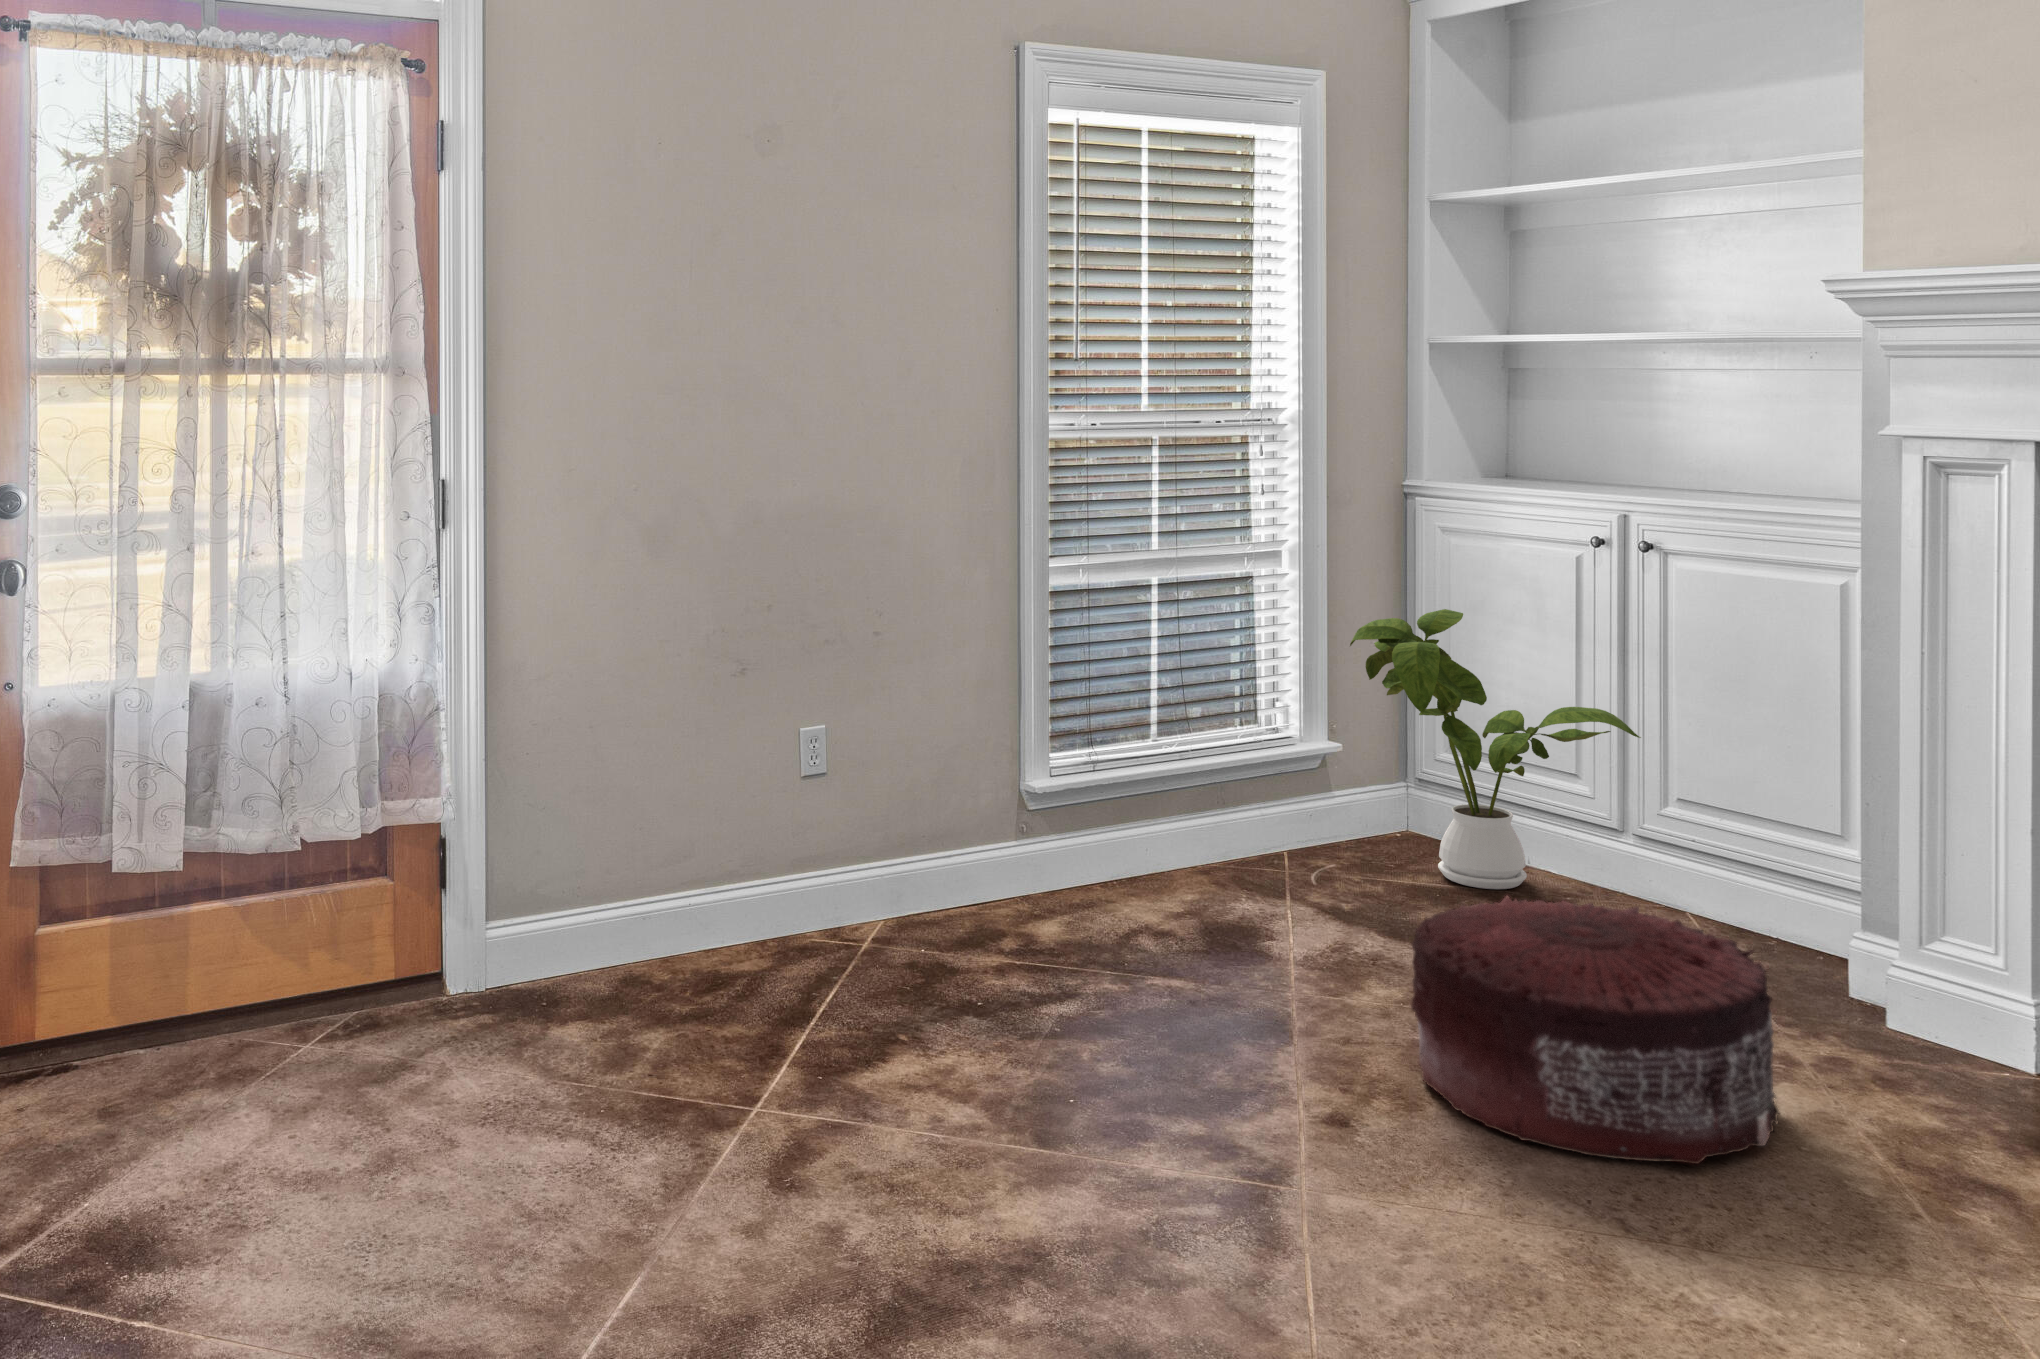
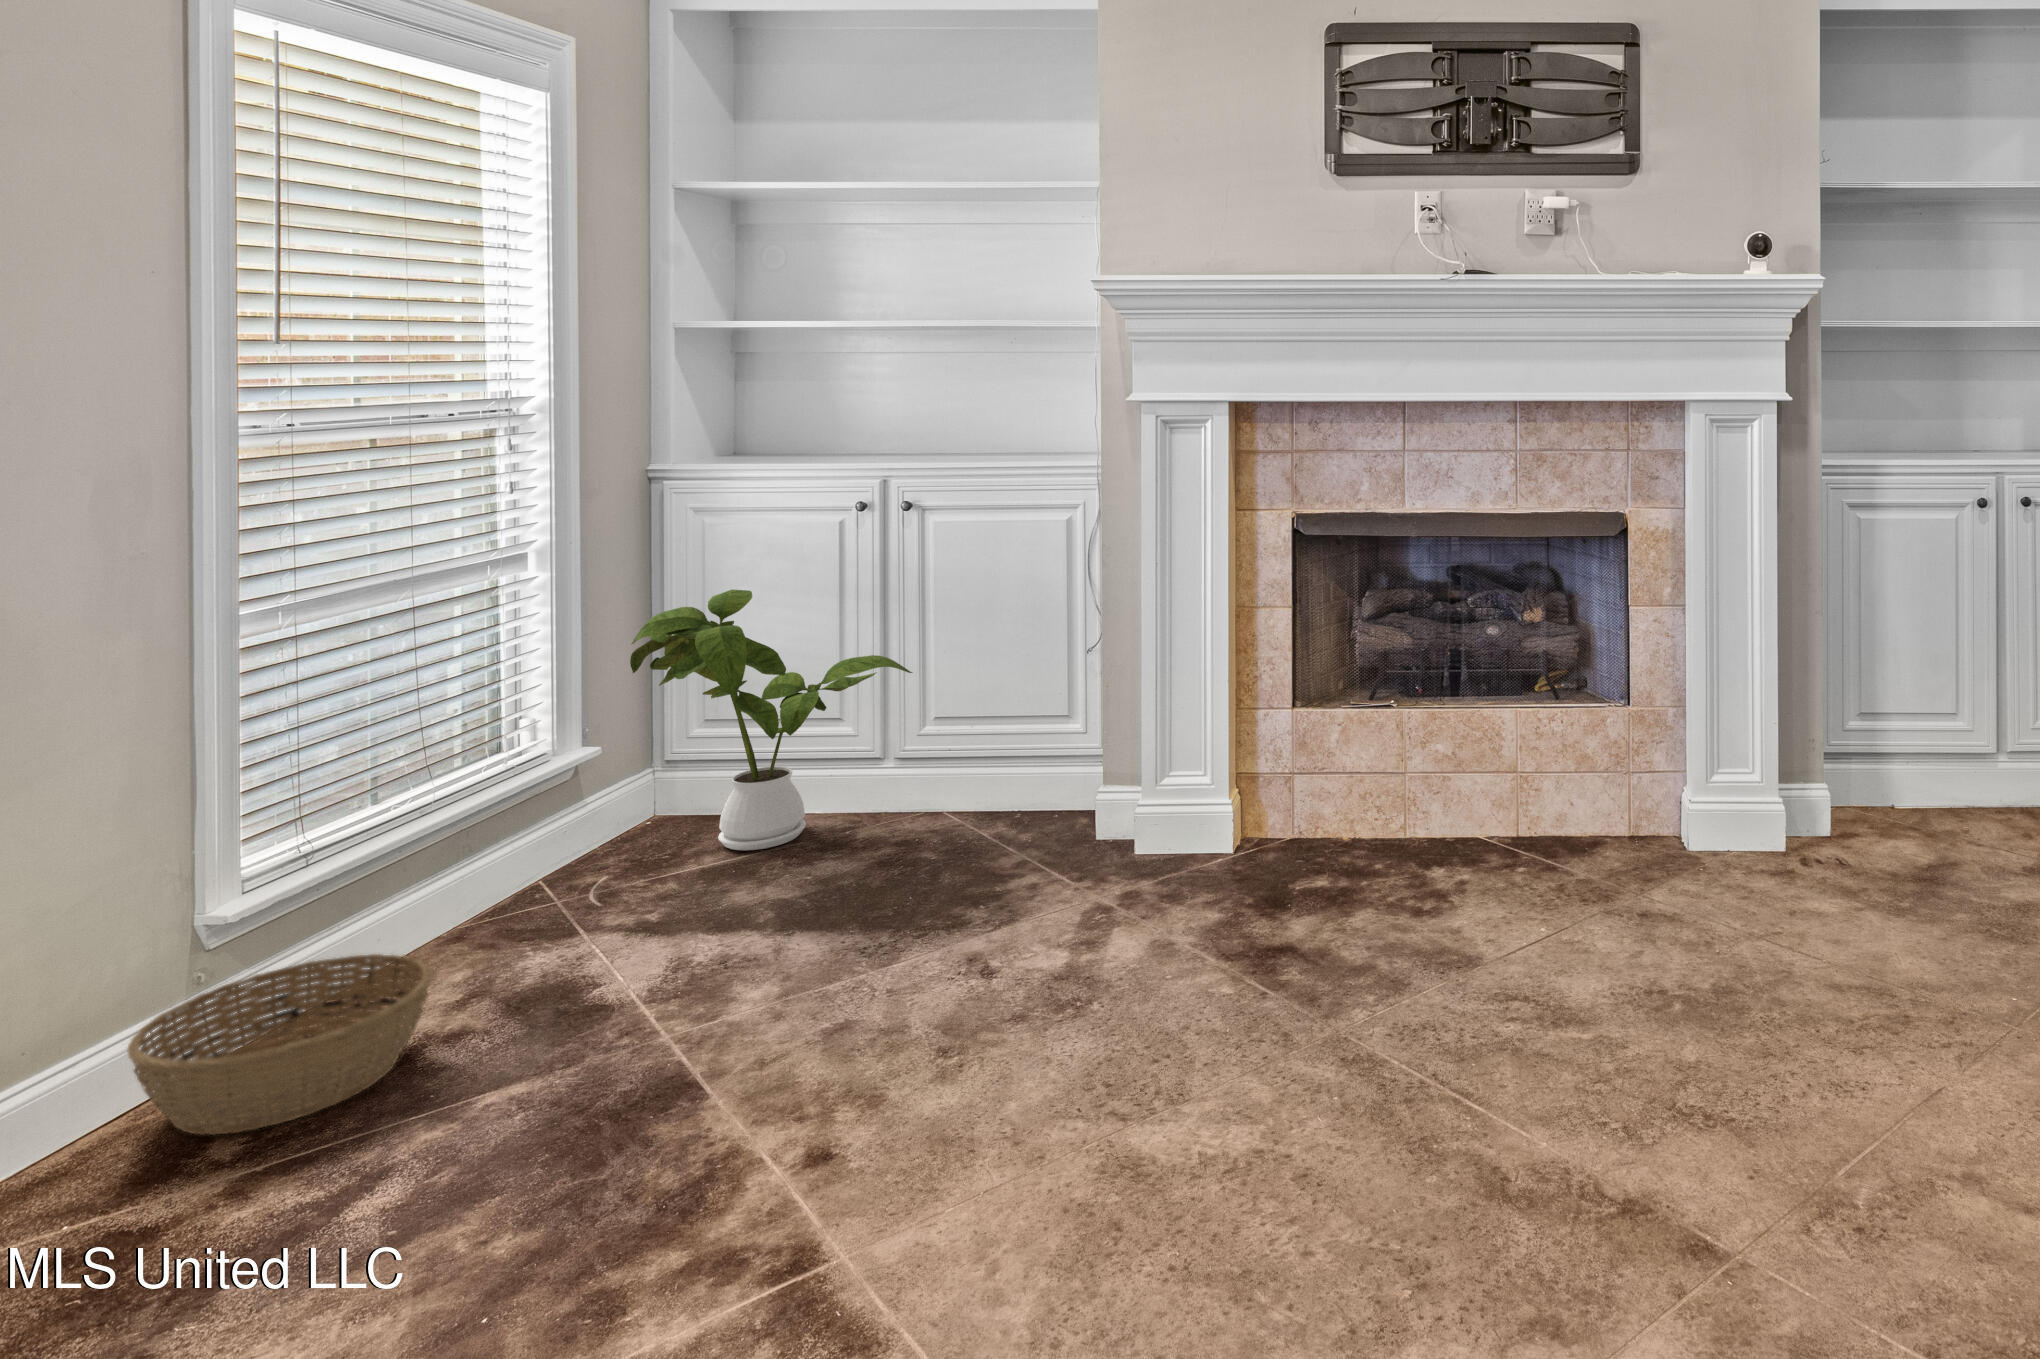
basket: none [971,838,1147,946] -> present [127,954,432,1135]
pouf: present [1411,896,1779,1164] -> none [842,822,1155,1085]

